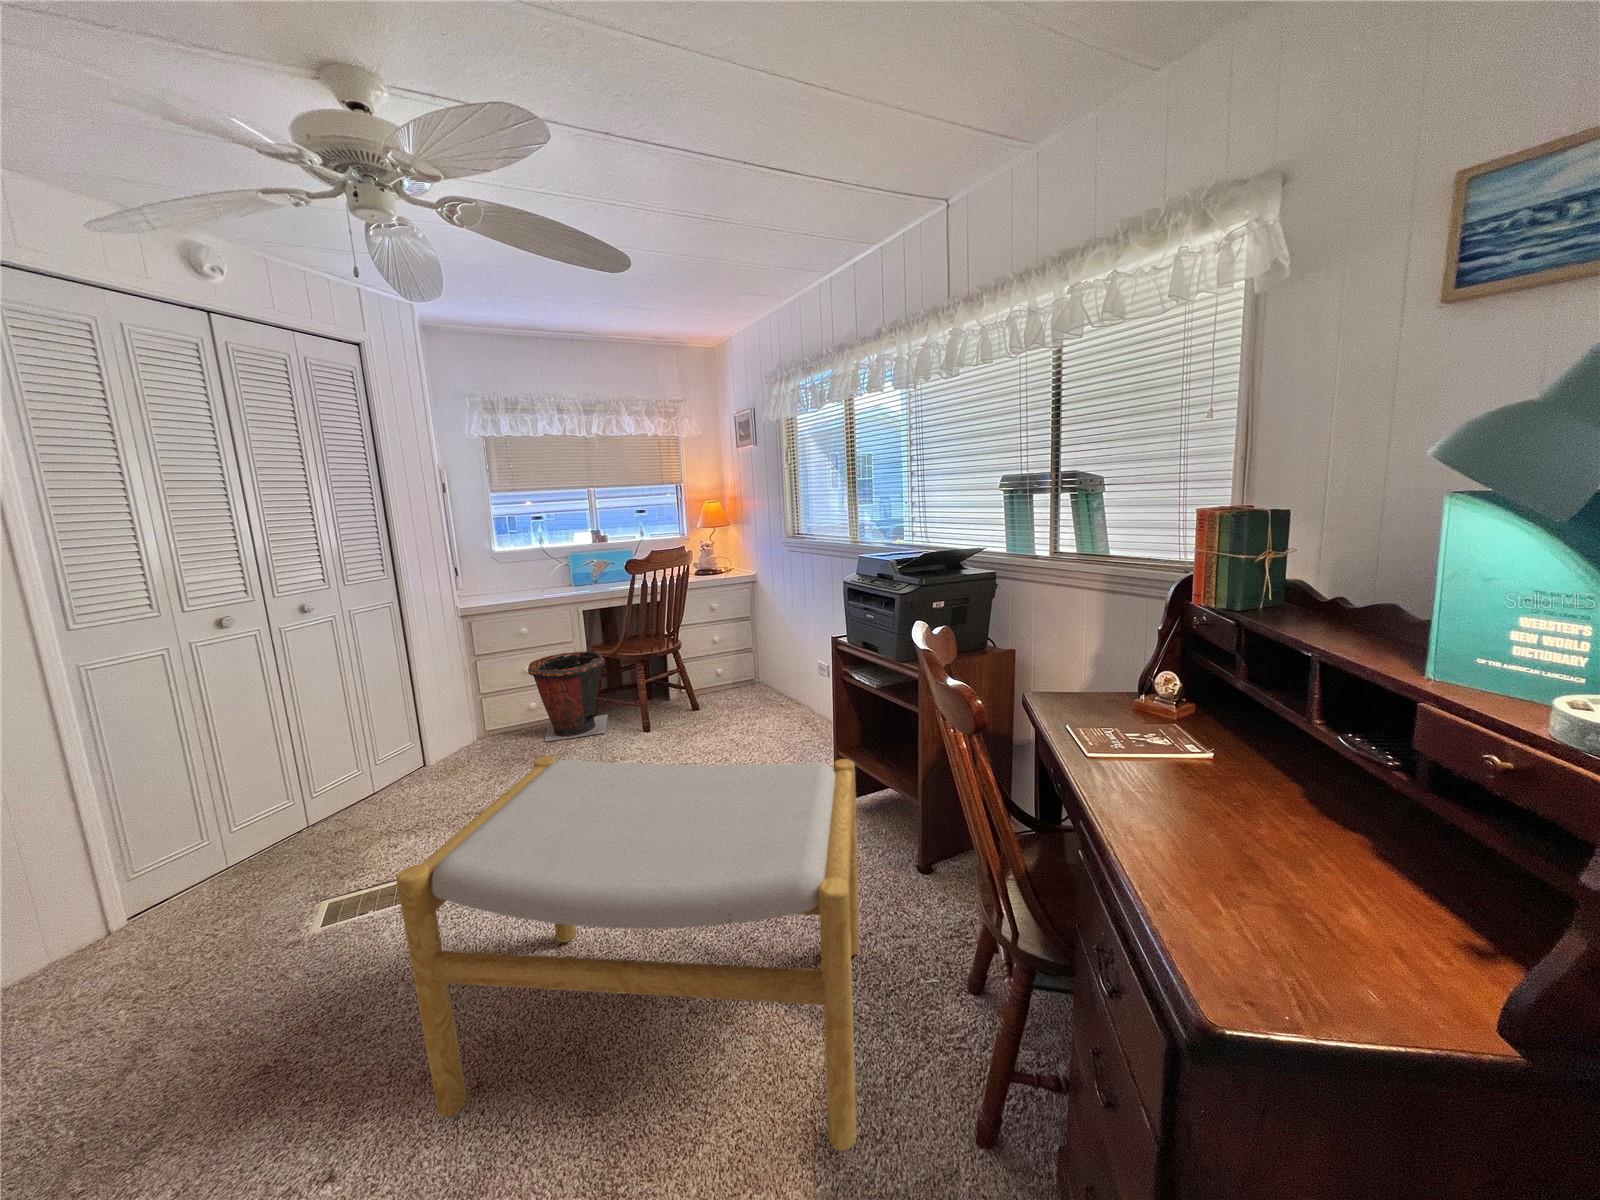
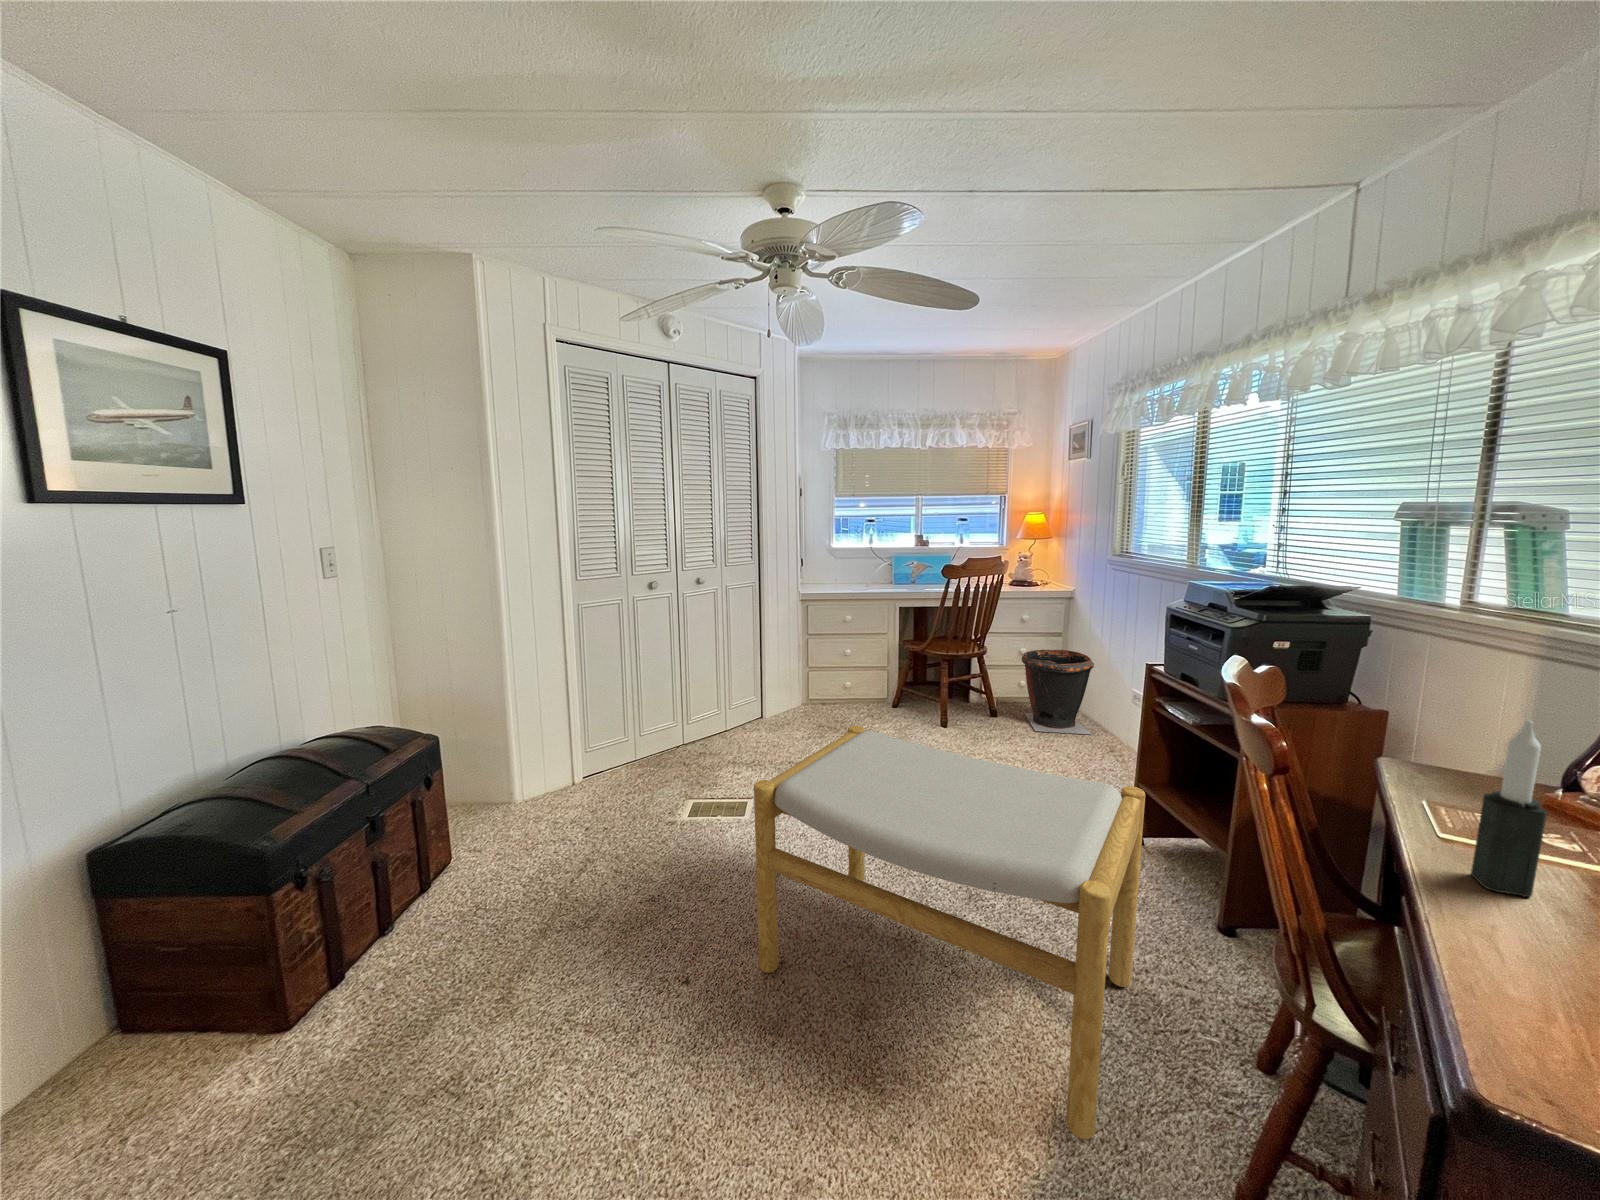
candle: none [1128,642,1176,796] -> present [1471,720,1547,897]
waste bin: present [528,652,608,742] -> present [1022,650,1094,734]

